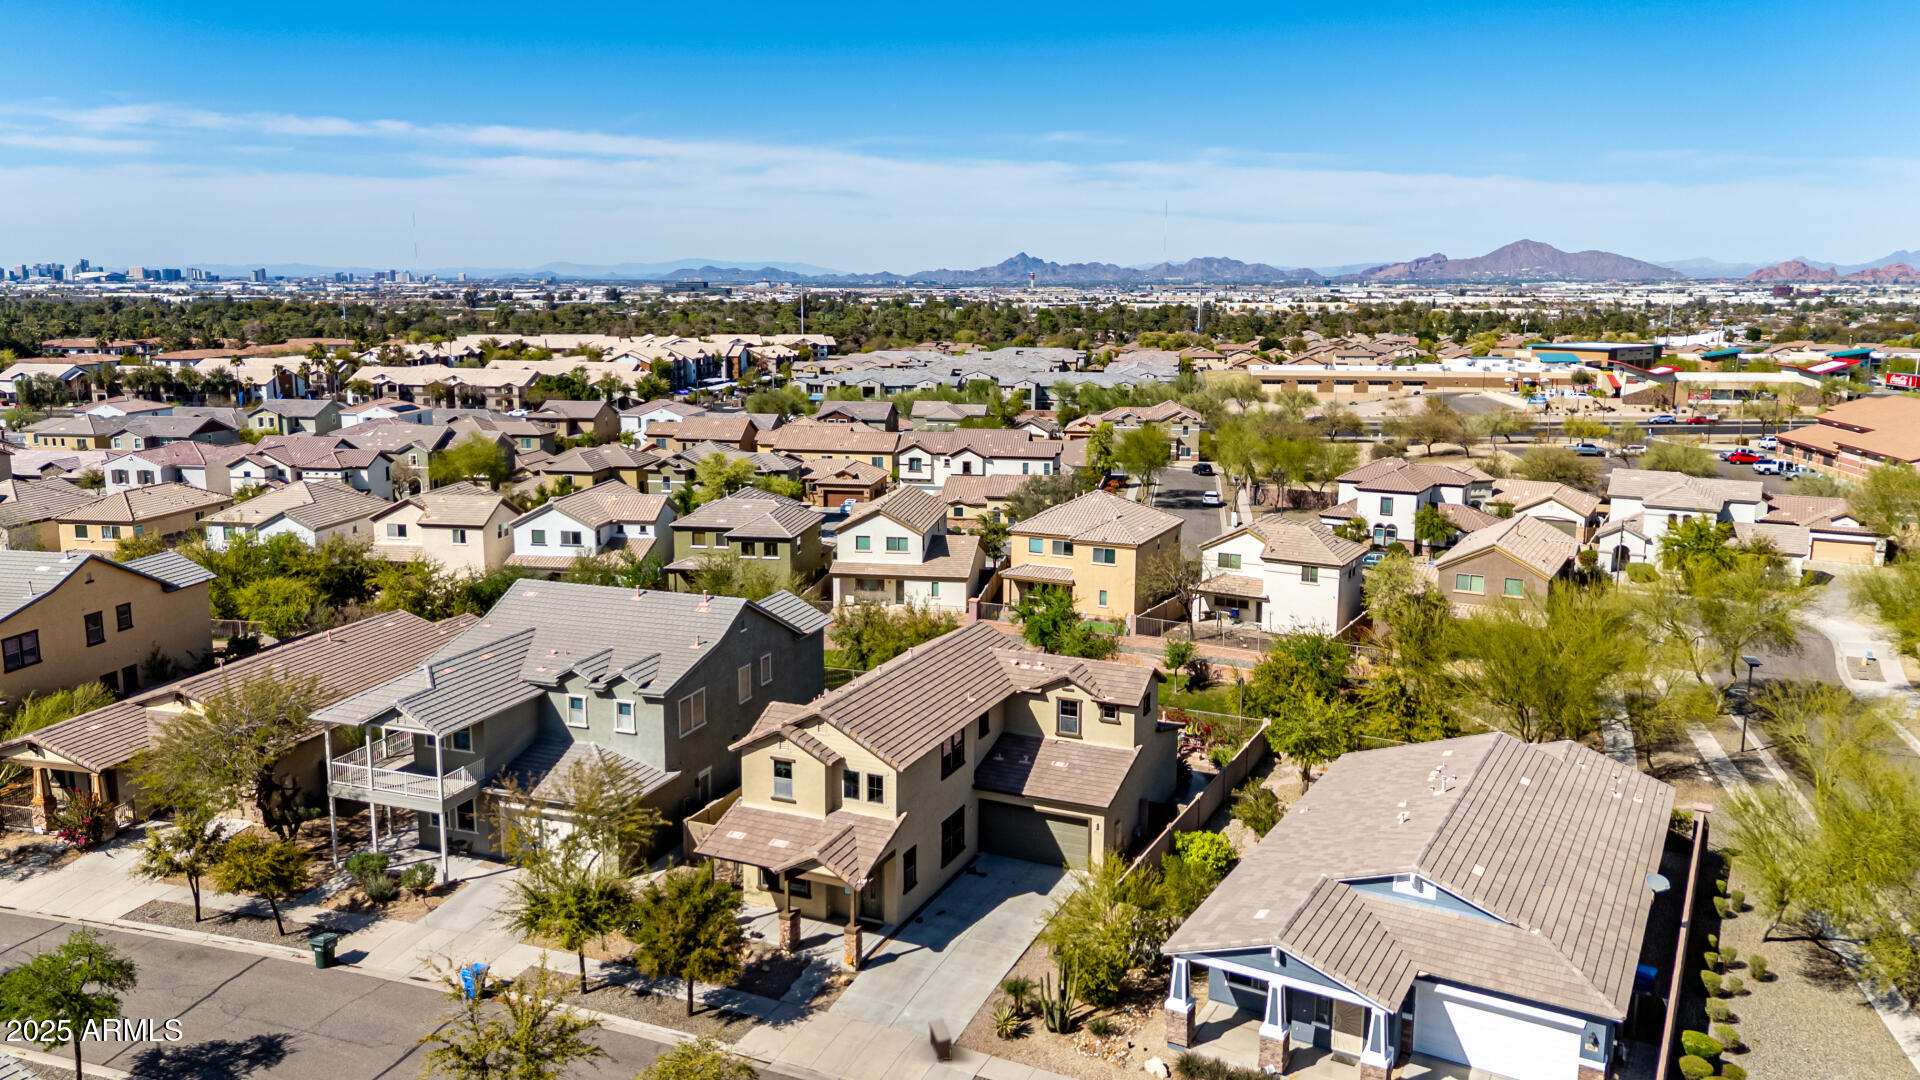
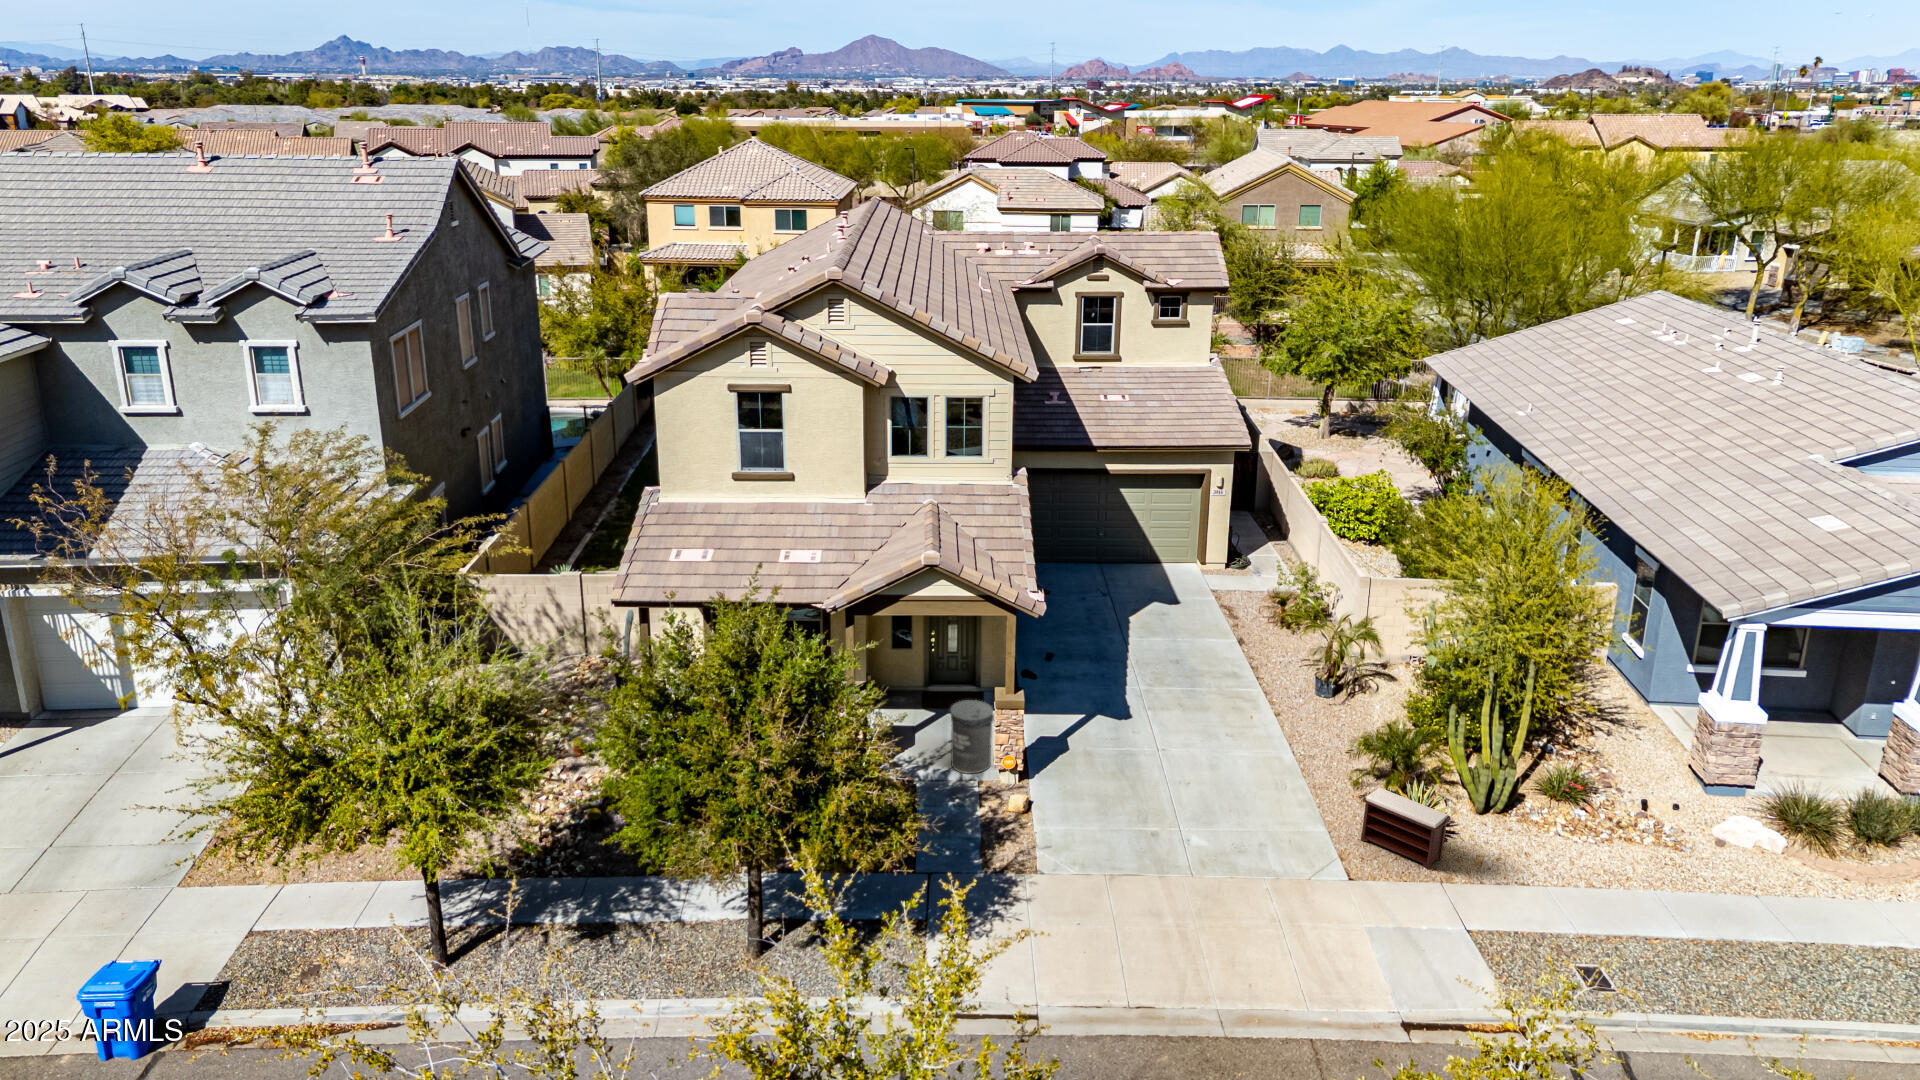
trash can: none [807,931,828,968] -> present [950,700,994,774]

